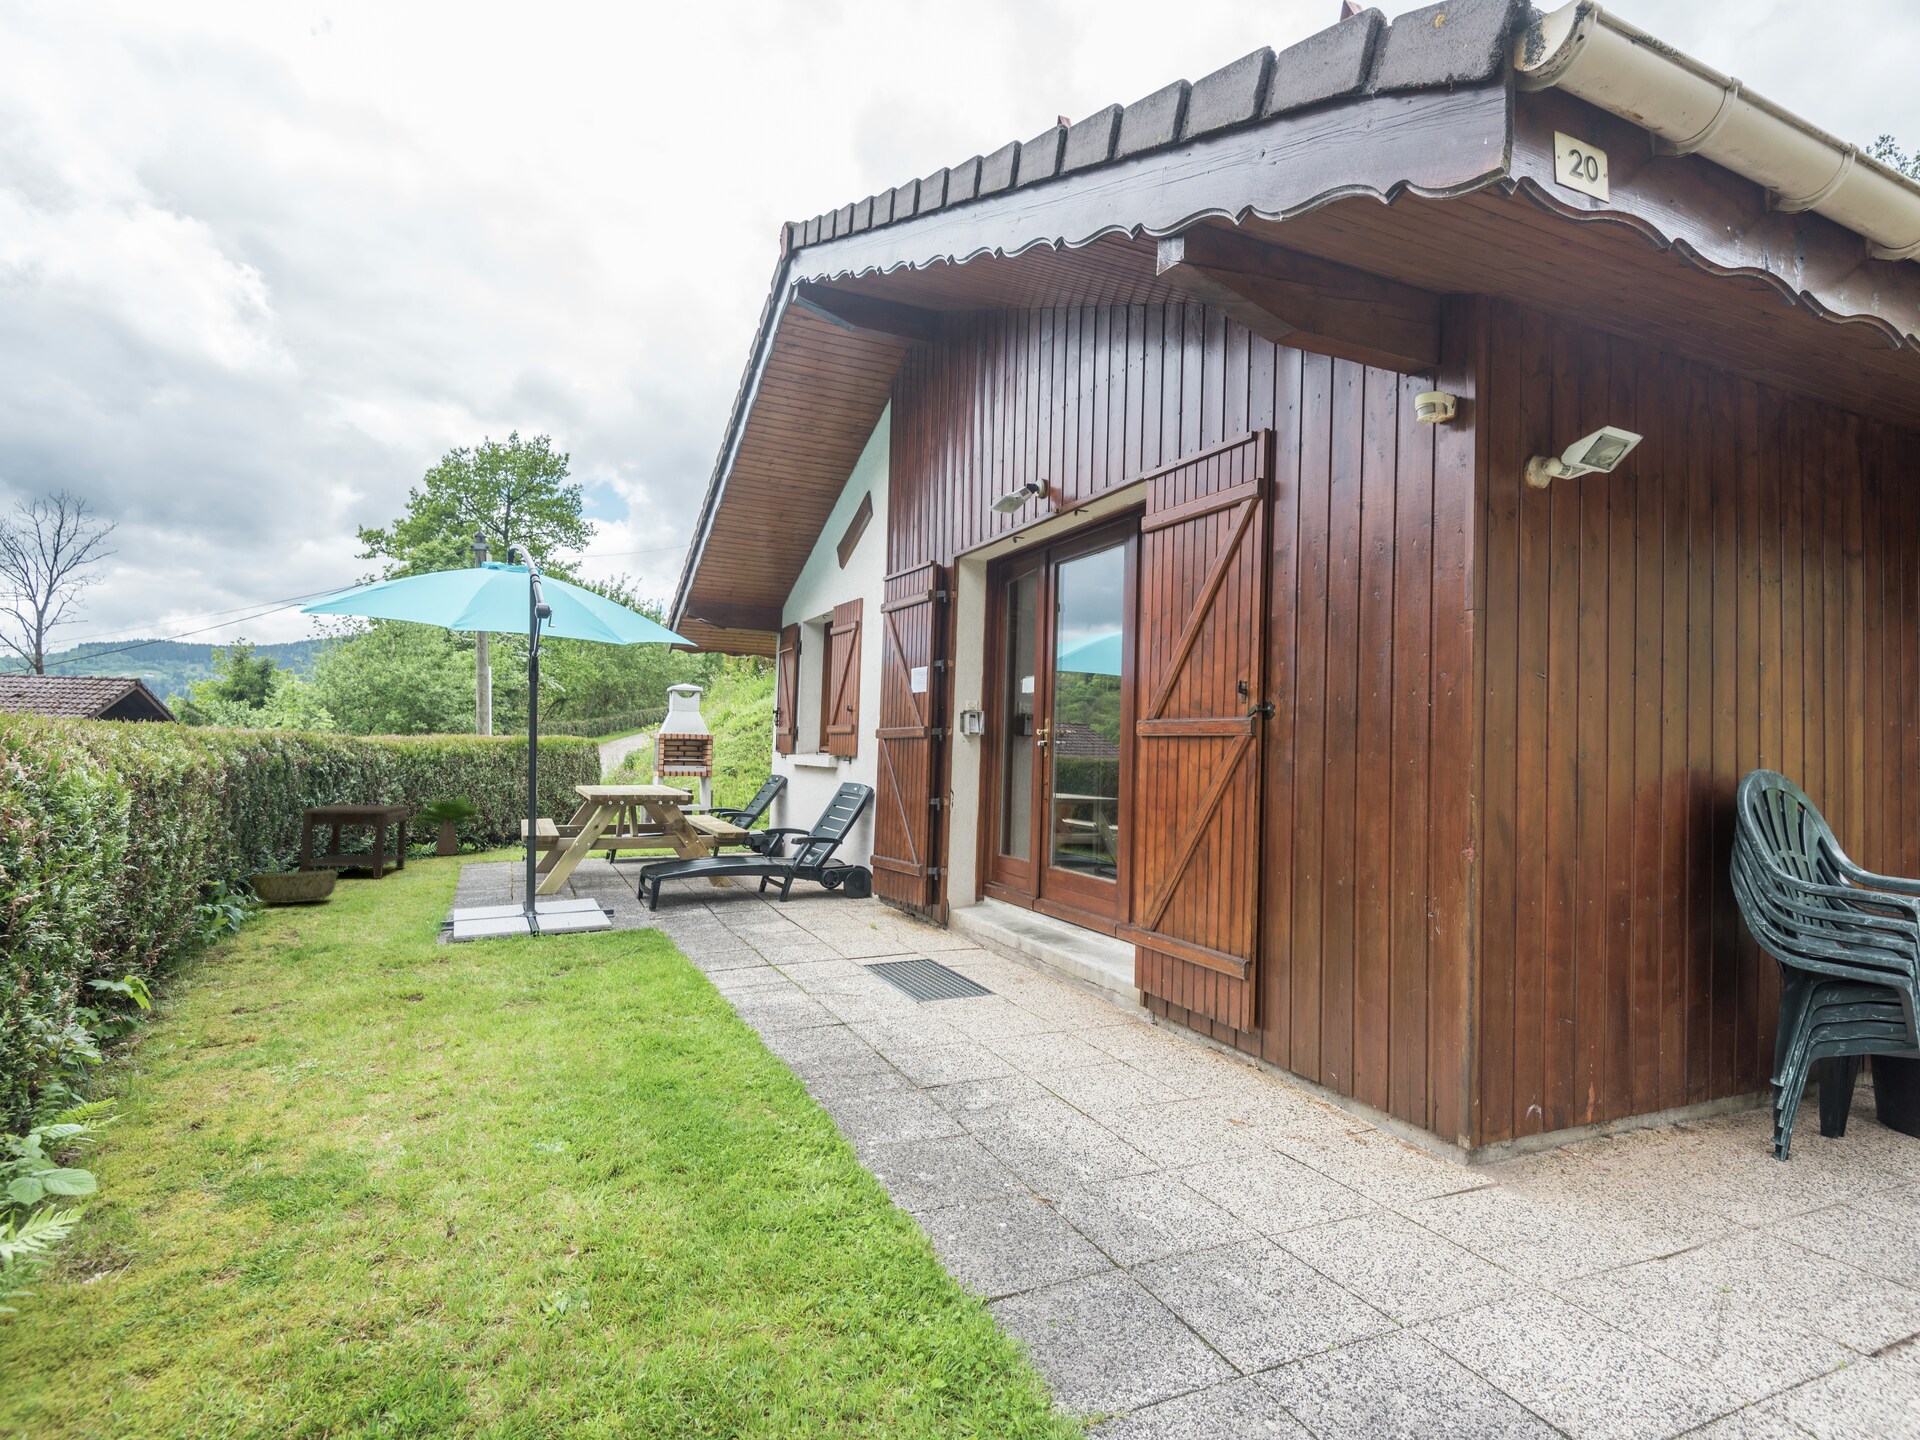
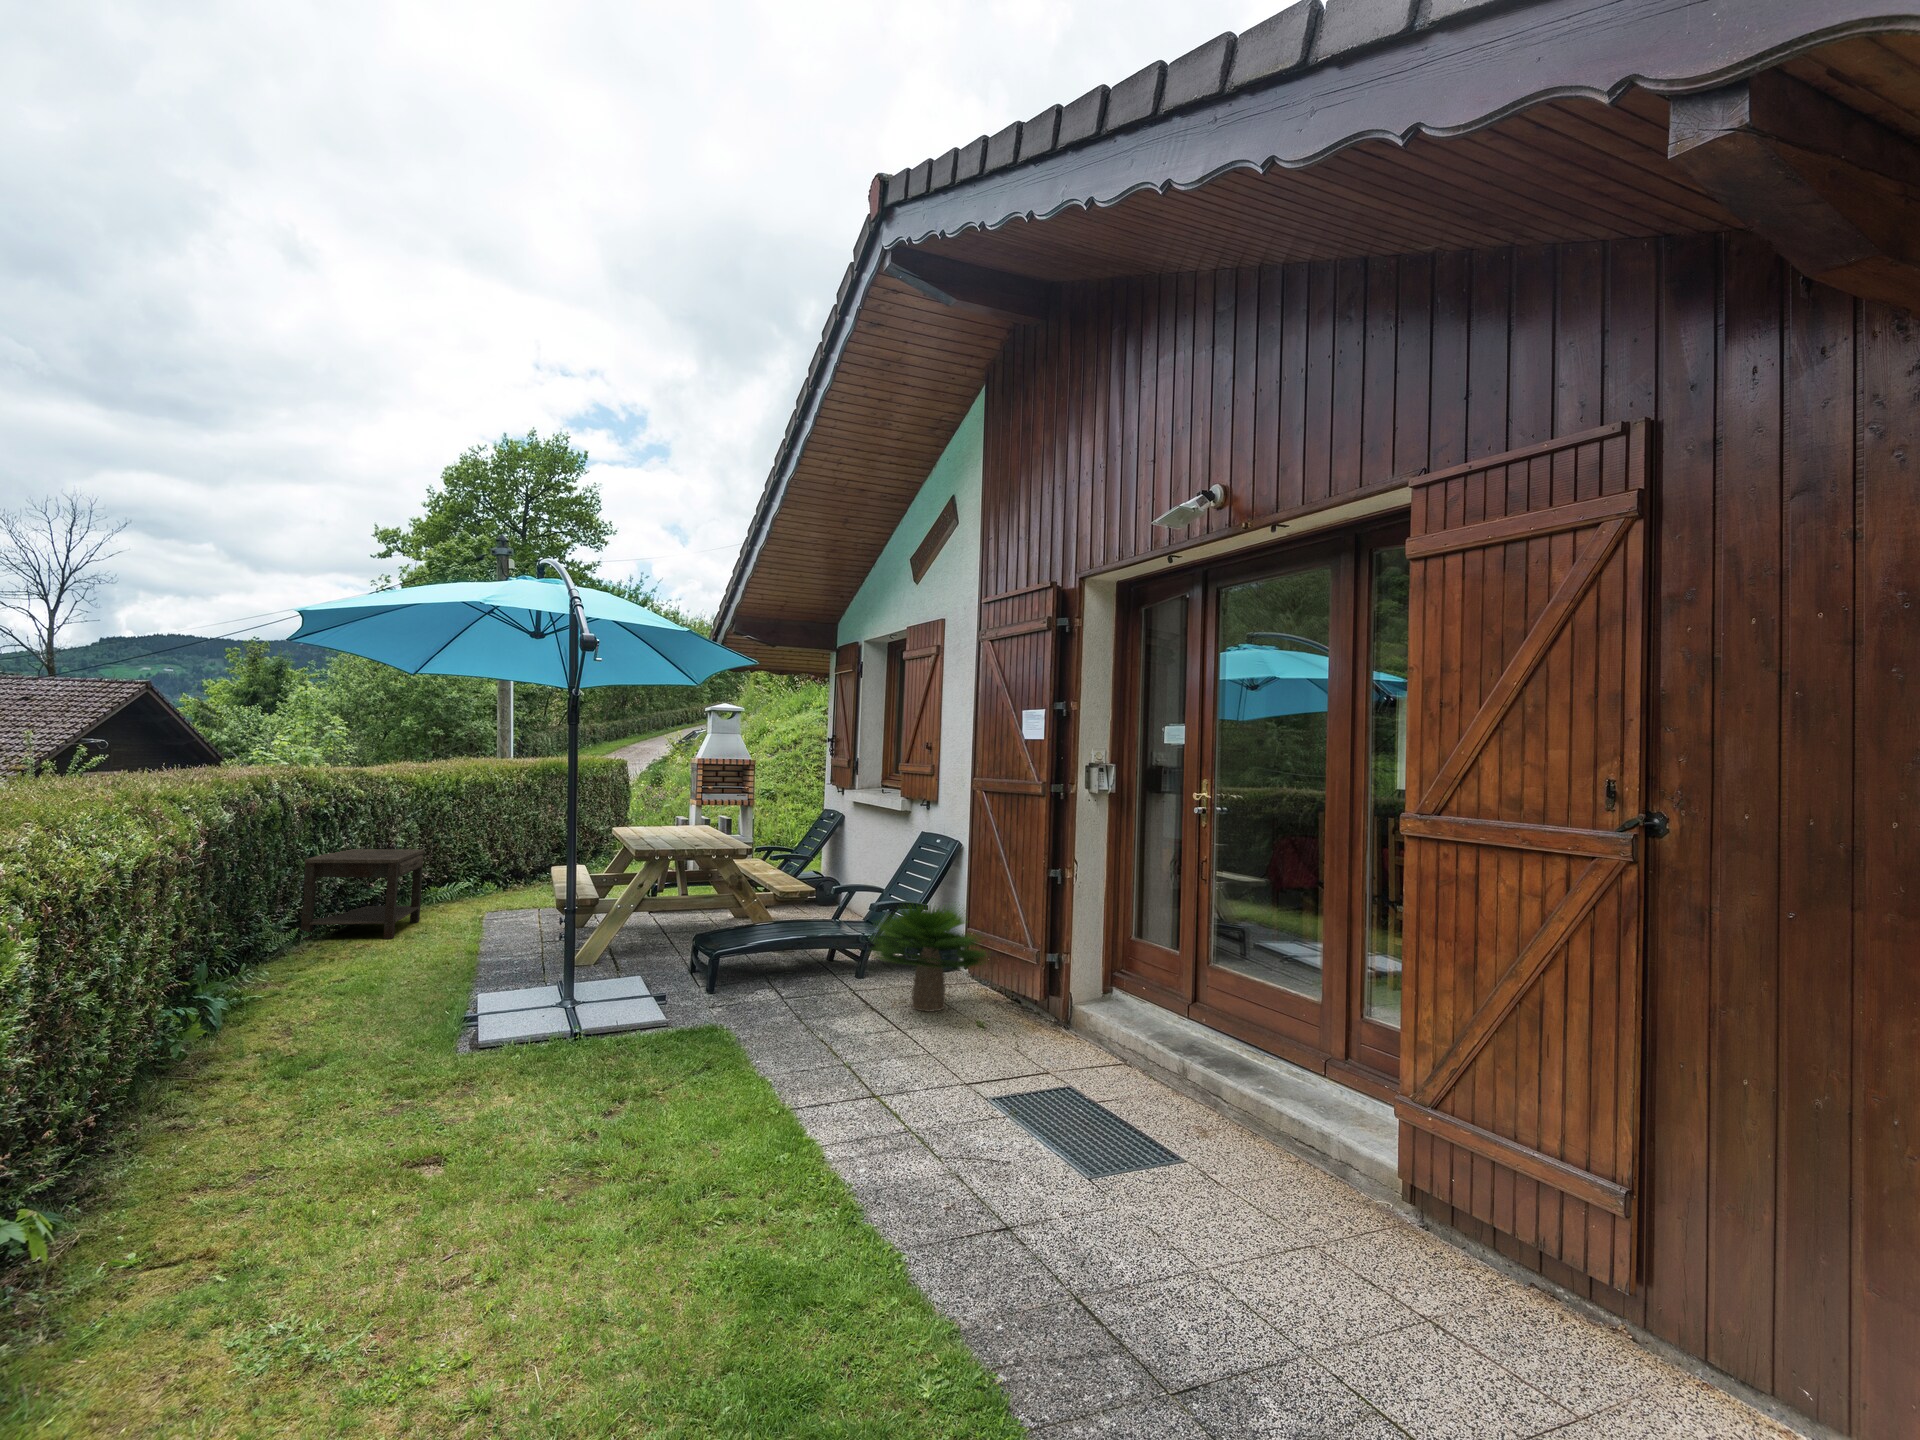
potted plant: present [412,795,481,855] -> present [874,903,986,1012]
woven basket: present [252,870,338,903] -> none [239,942,342,983]

